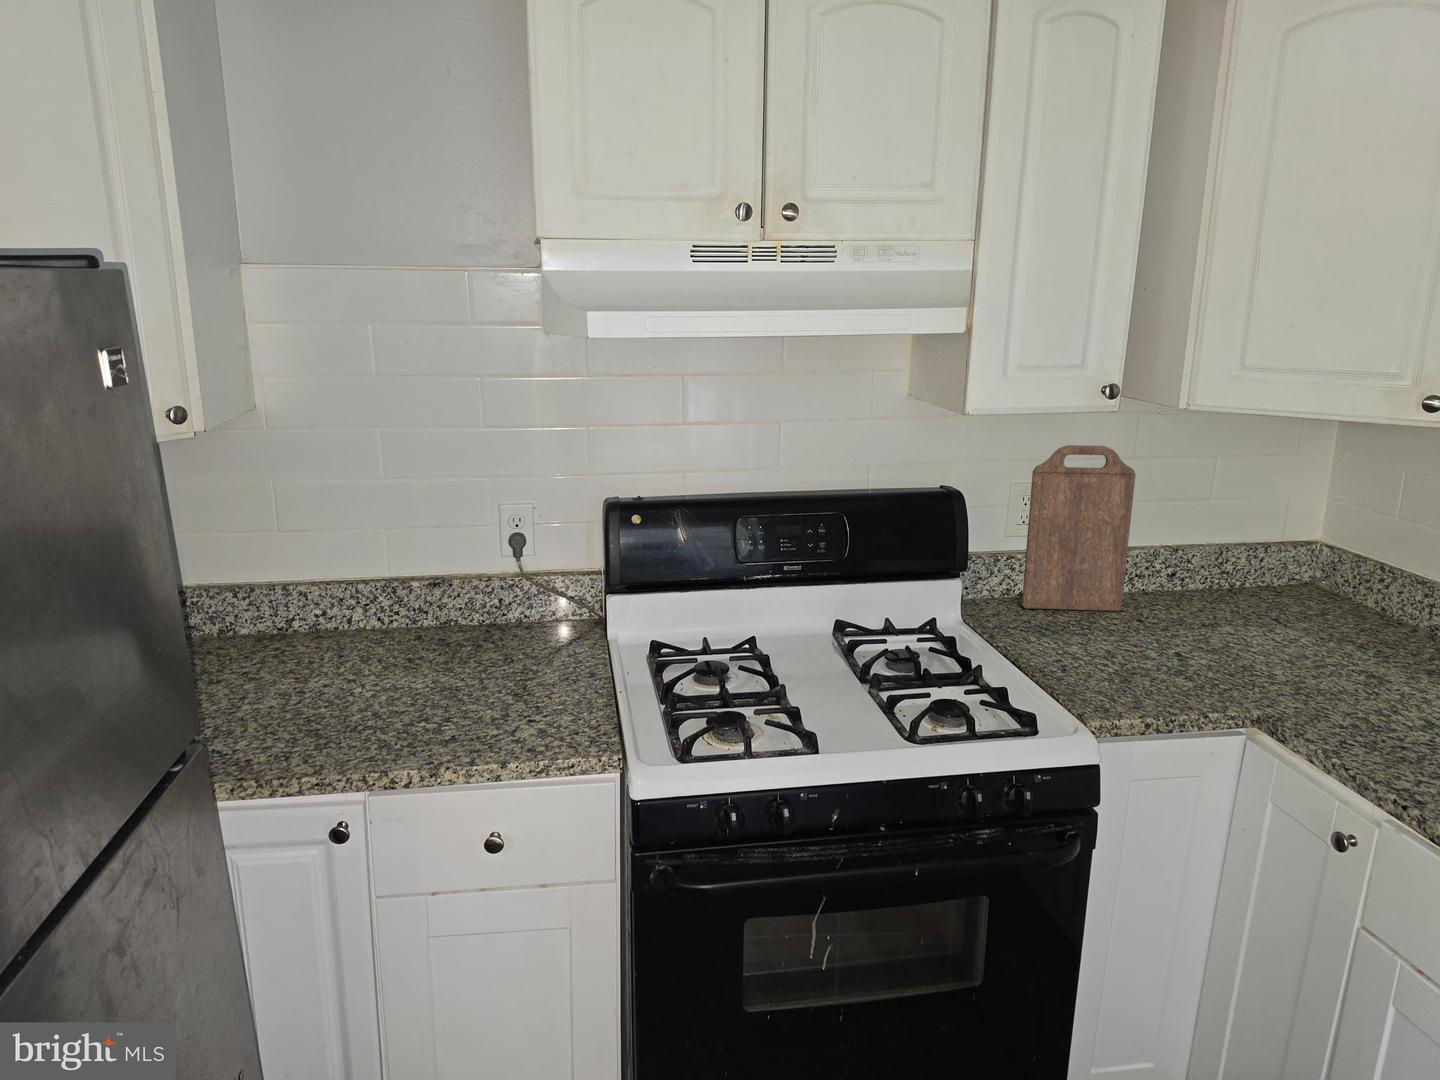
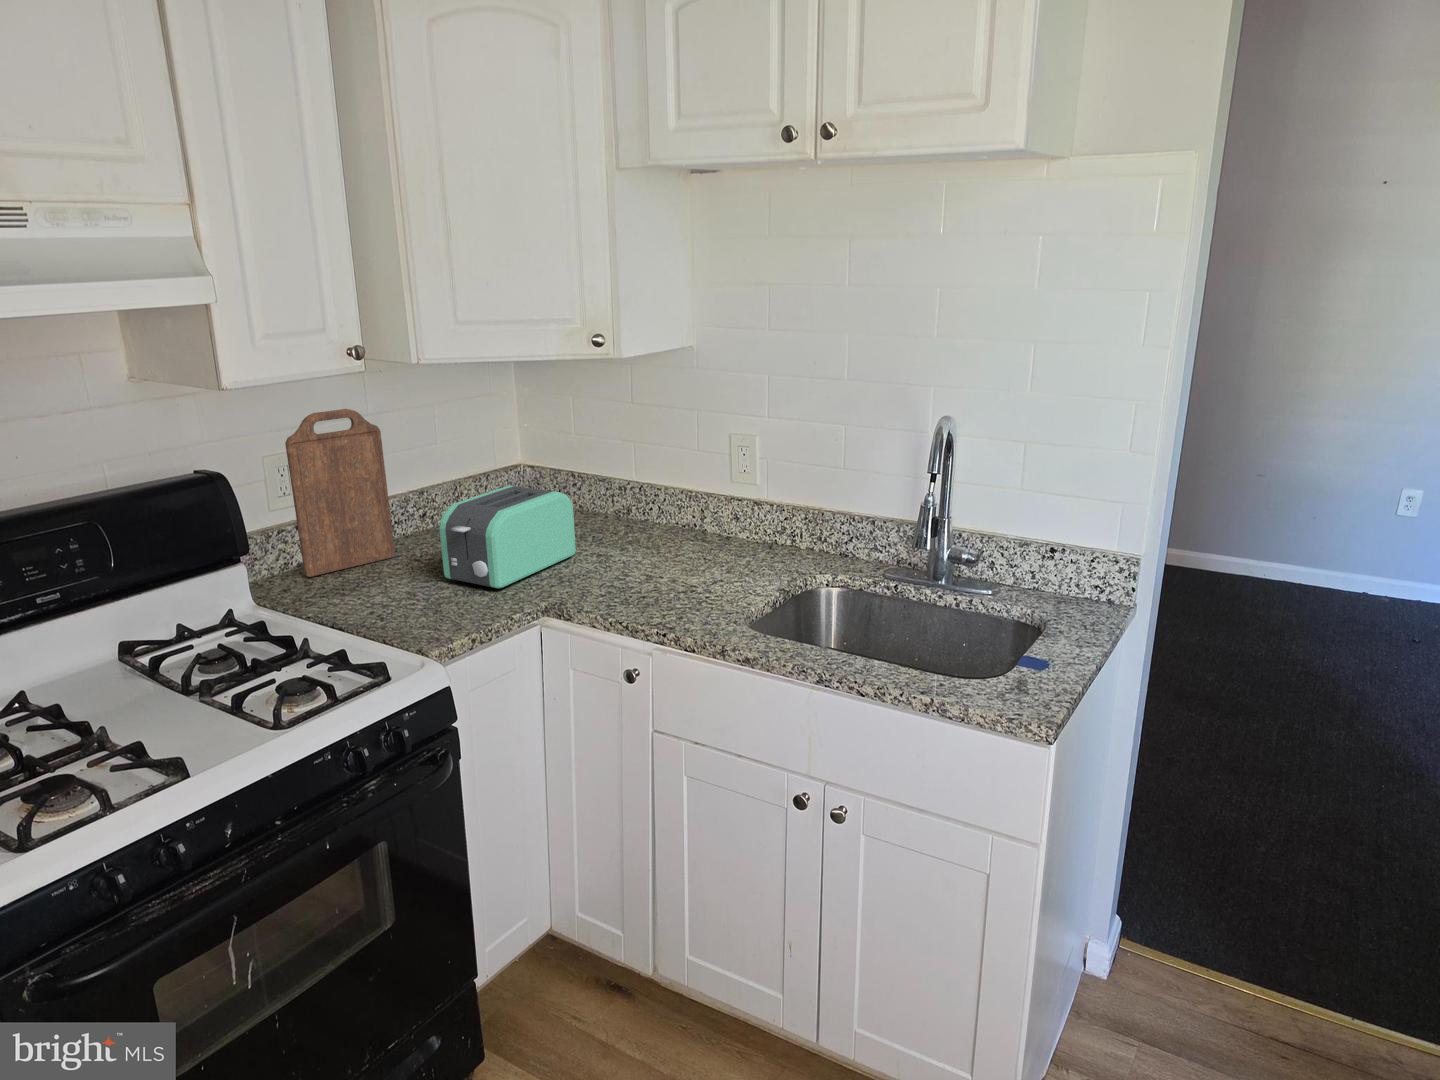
toaster: none [1157,563,1346,679] -> present [439,485,576,589]

